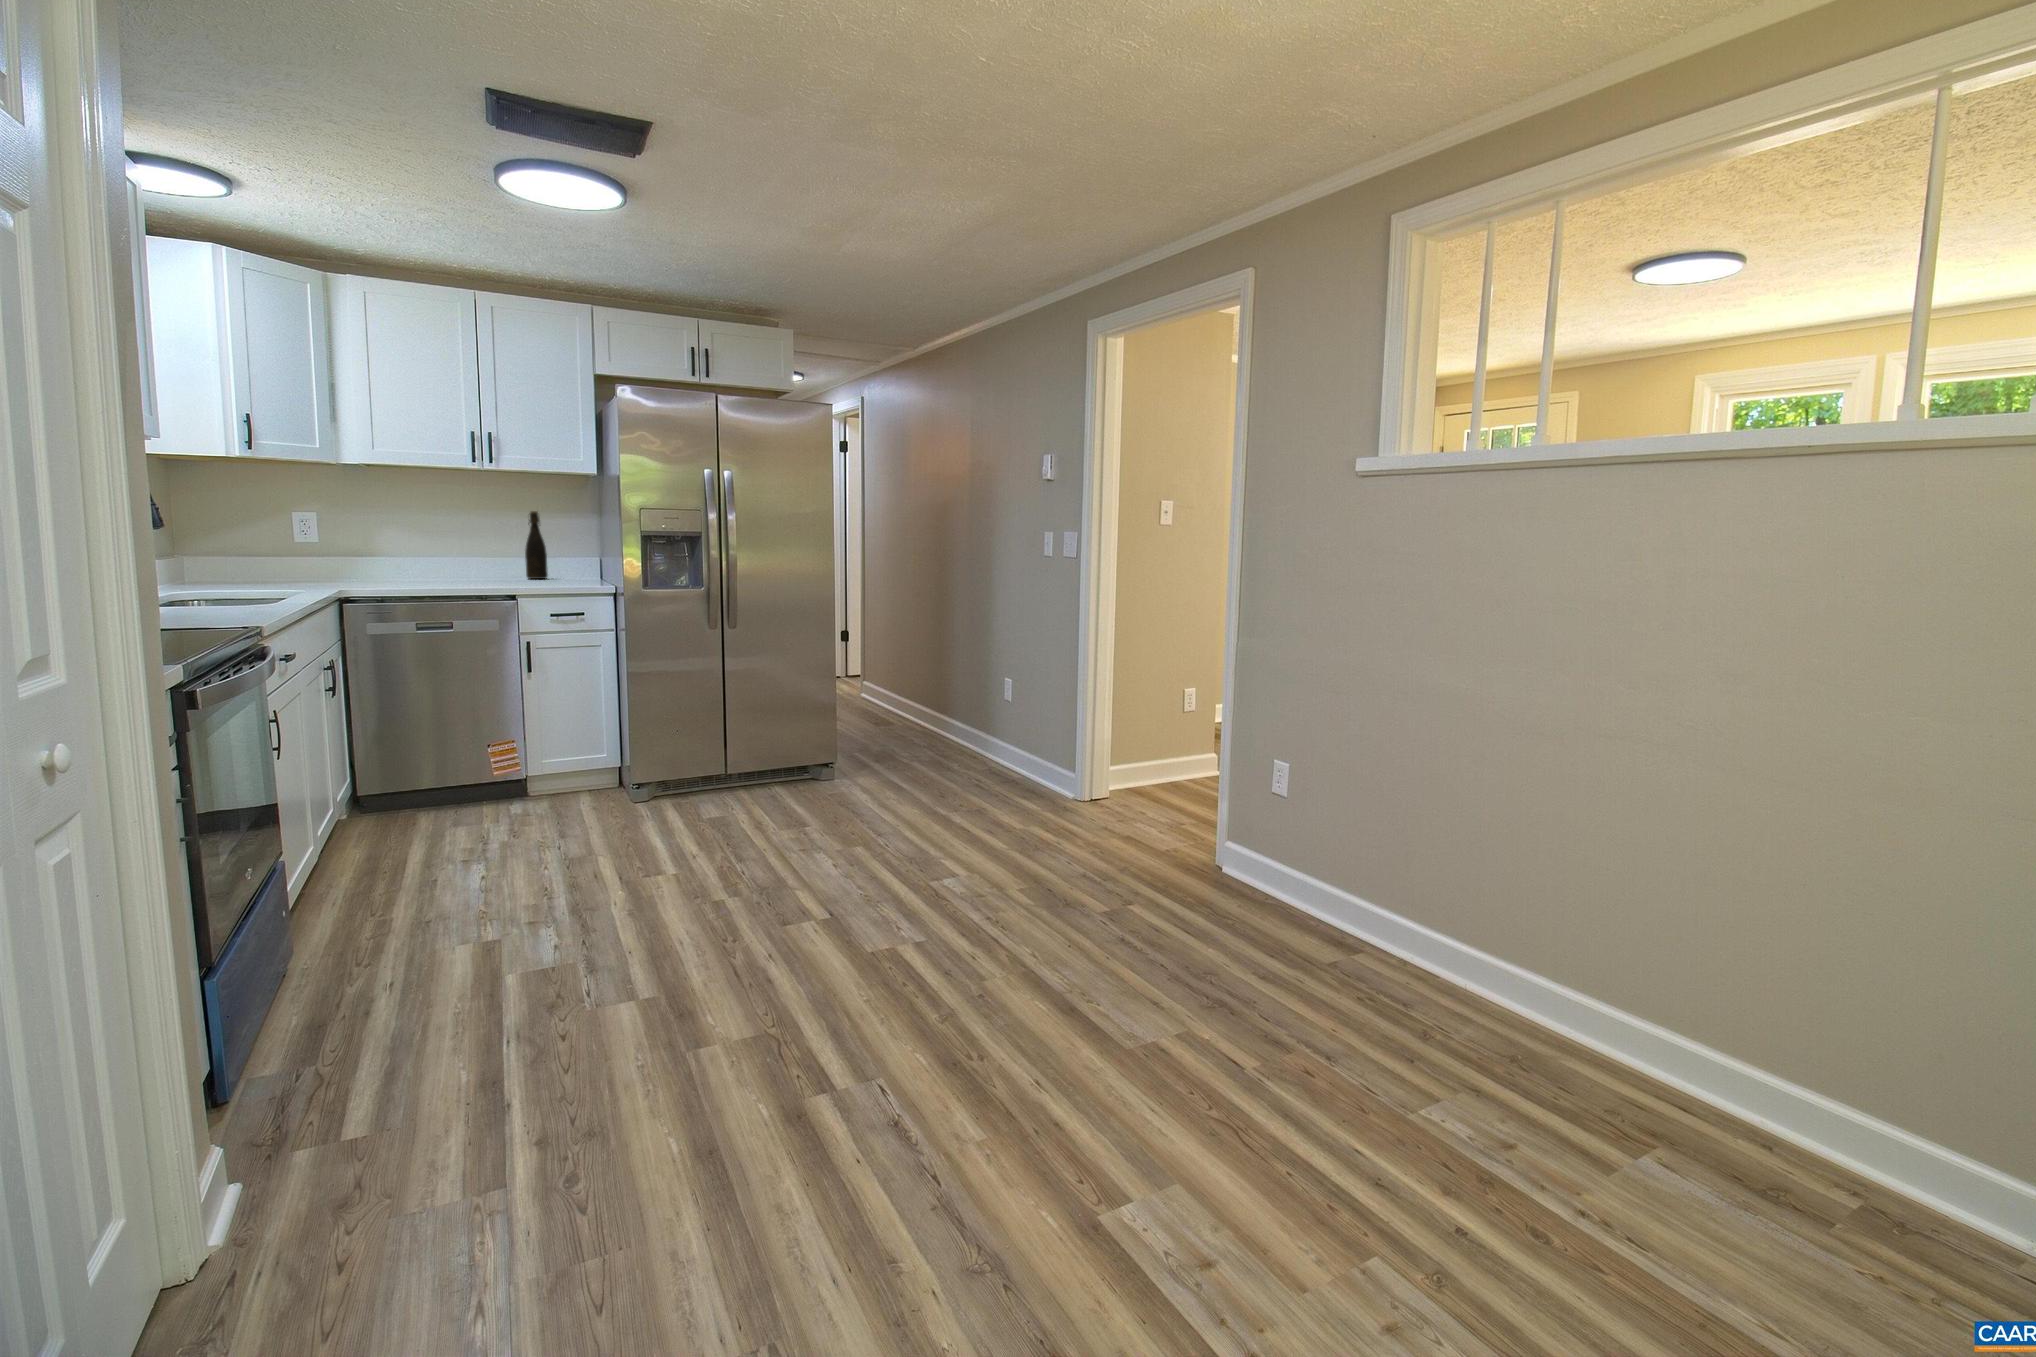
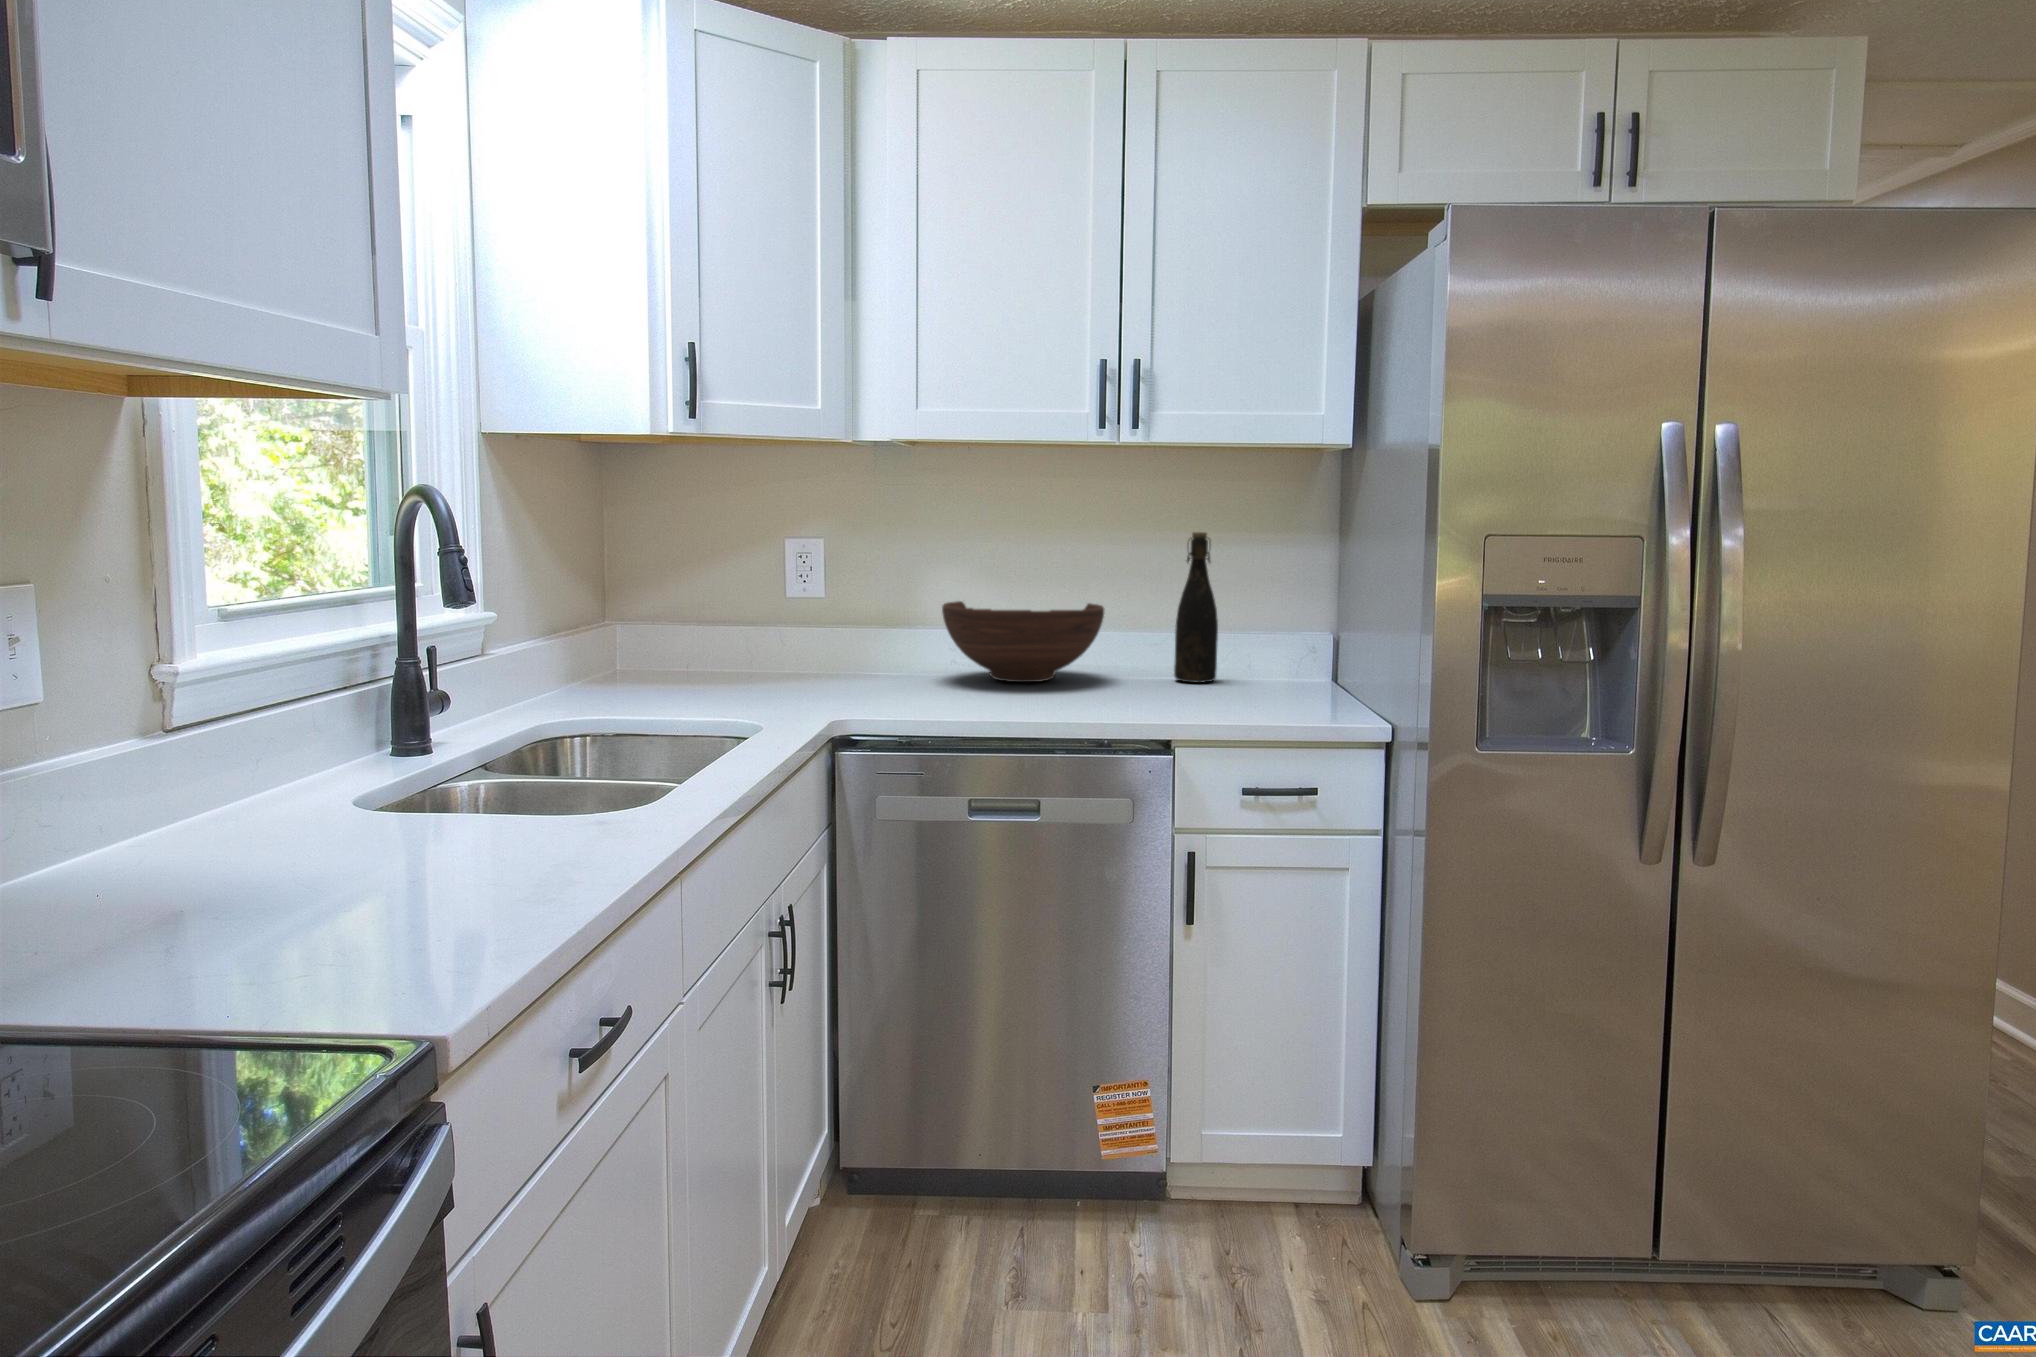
fruit bowl: none [397,543,487,580] -> present [942,601,1104,682]

